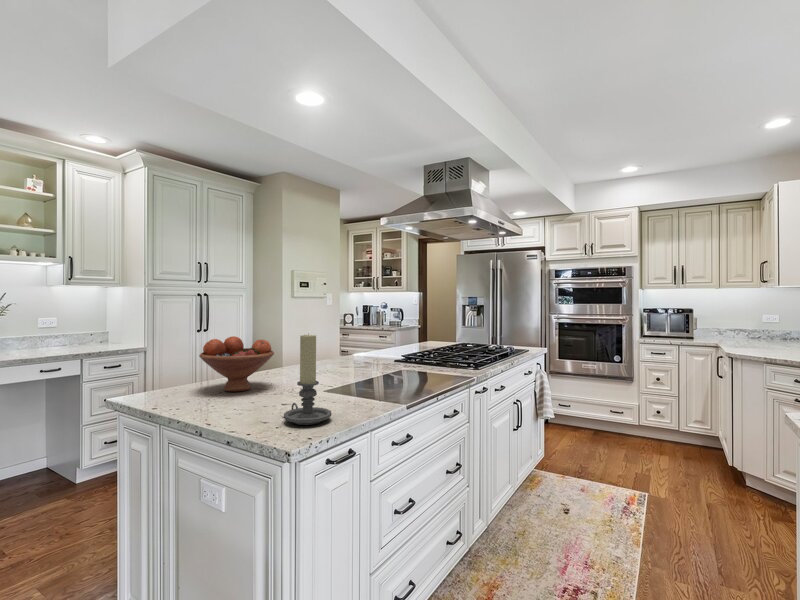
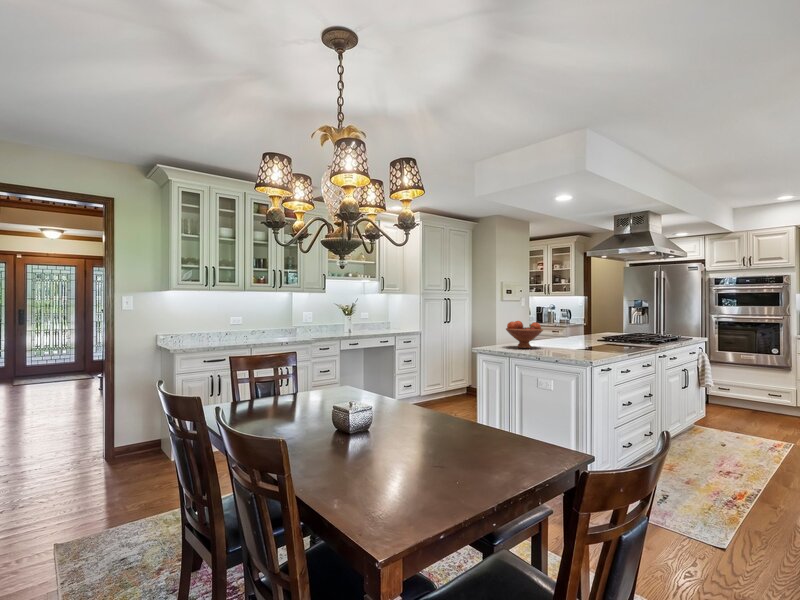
candle holder: present [284,334,332,425] -> none [572,317,596,357]

